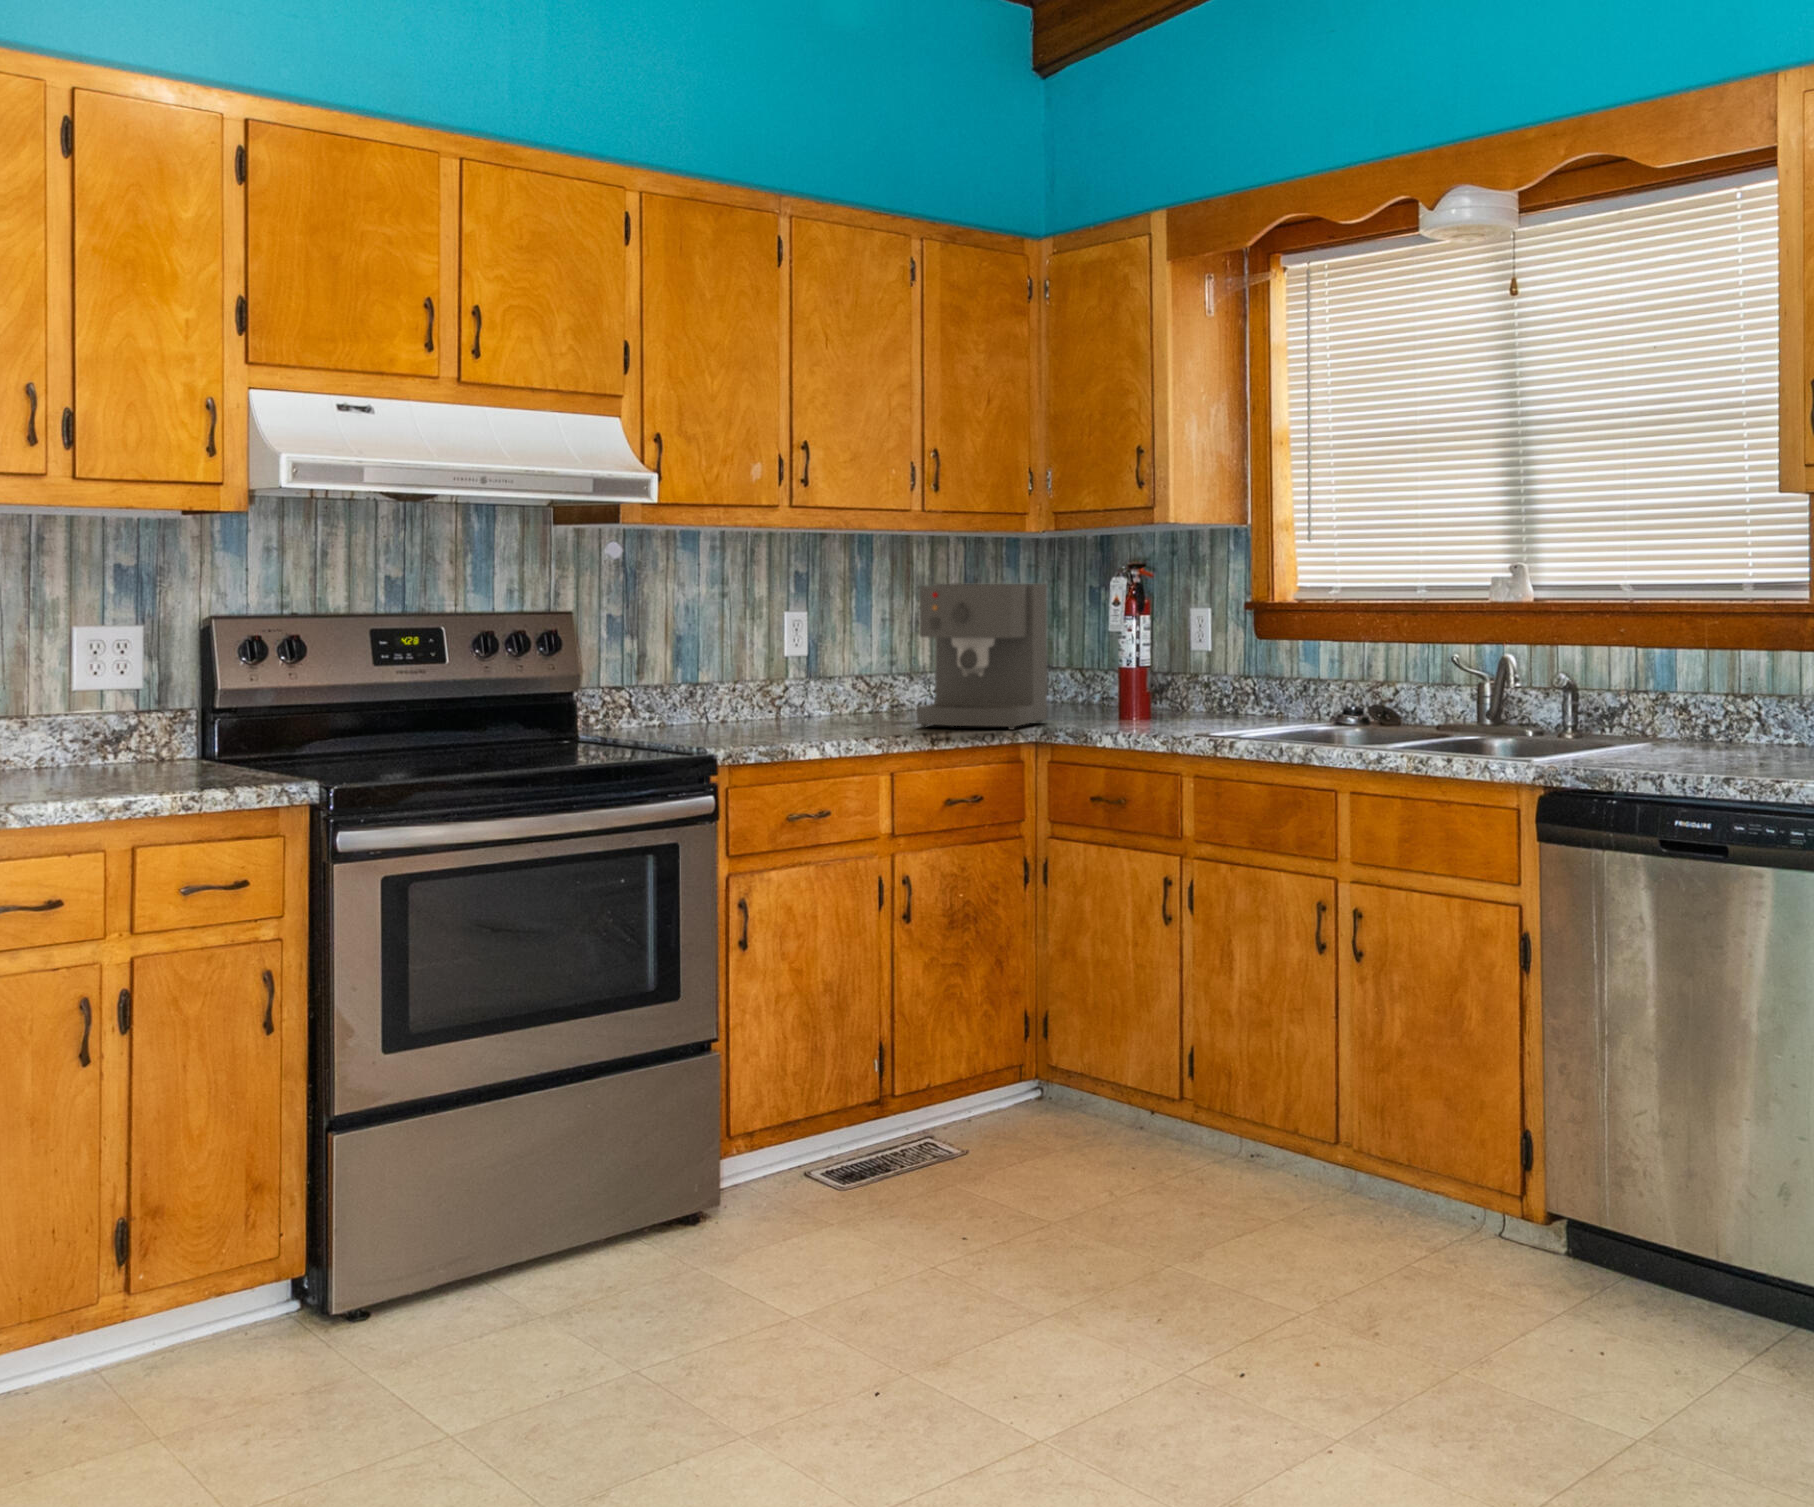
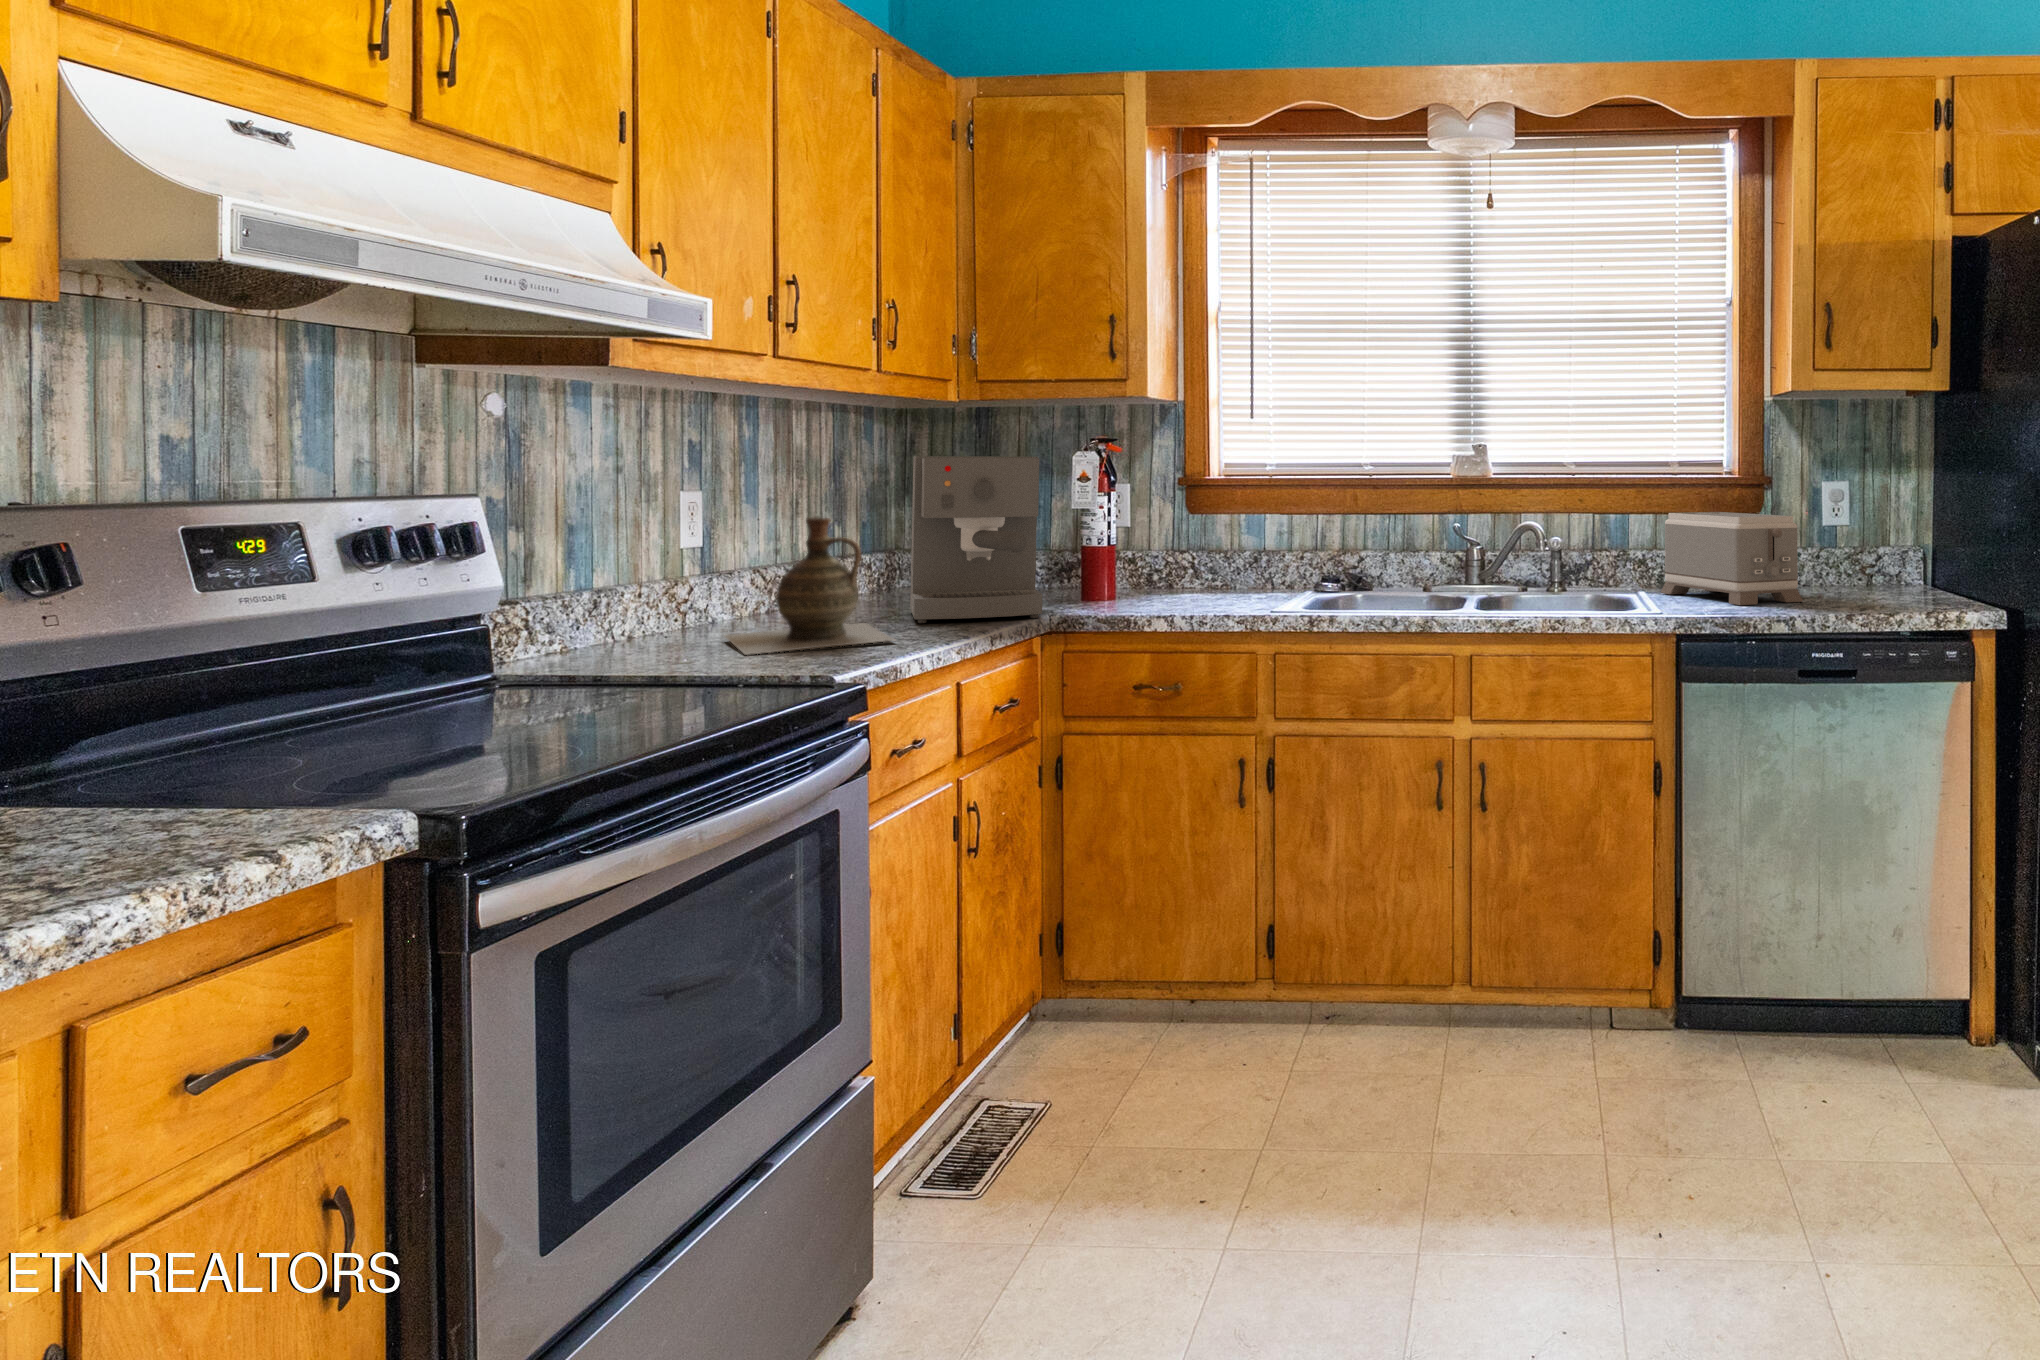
ceramic jug: none [740,634,869,737] -> present [725,517,893,655]
toaster: none [1685,651,1801,766] -> present [1661,512,1803,605]

